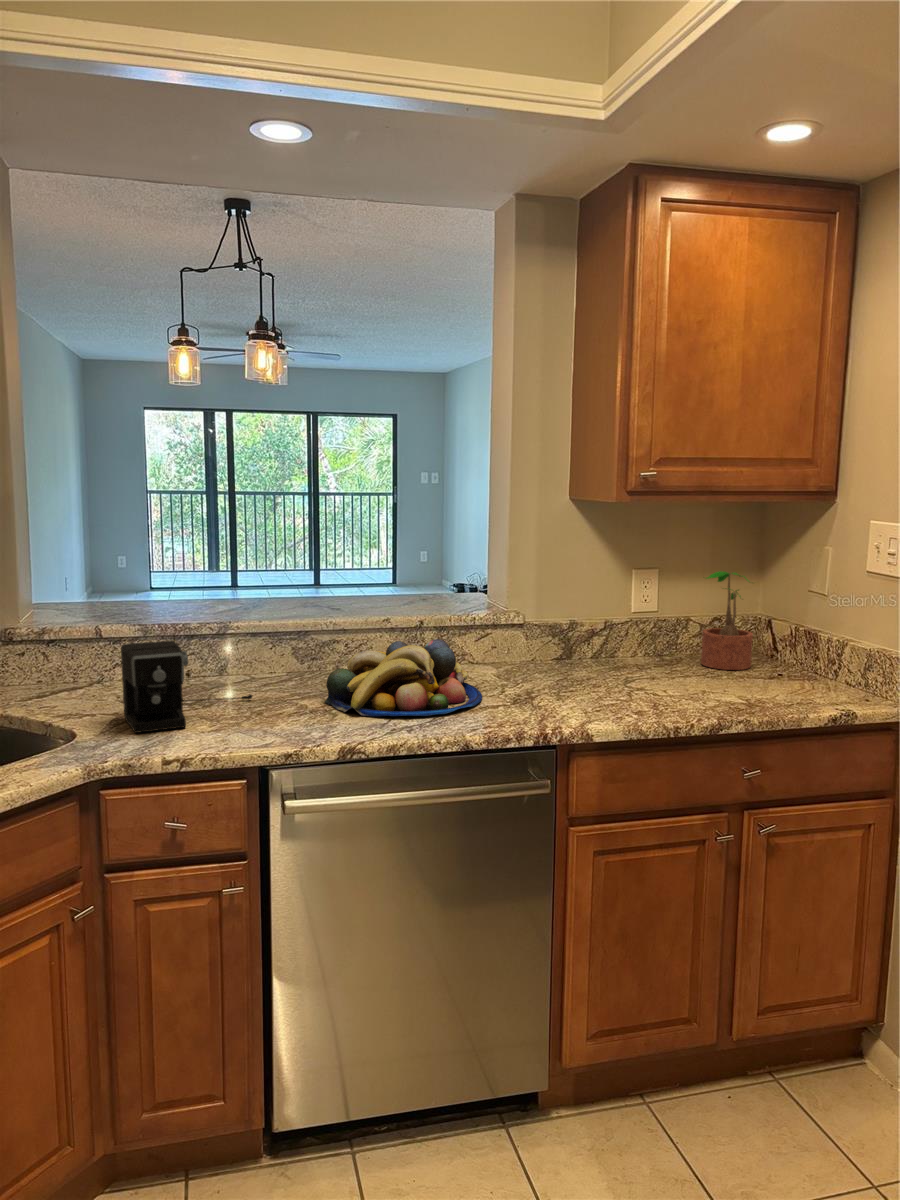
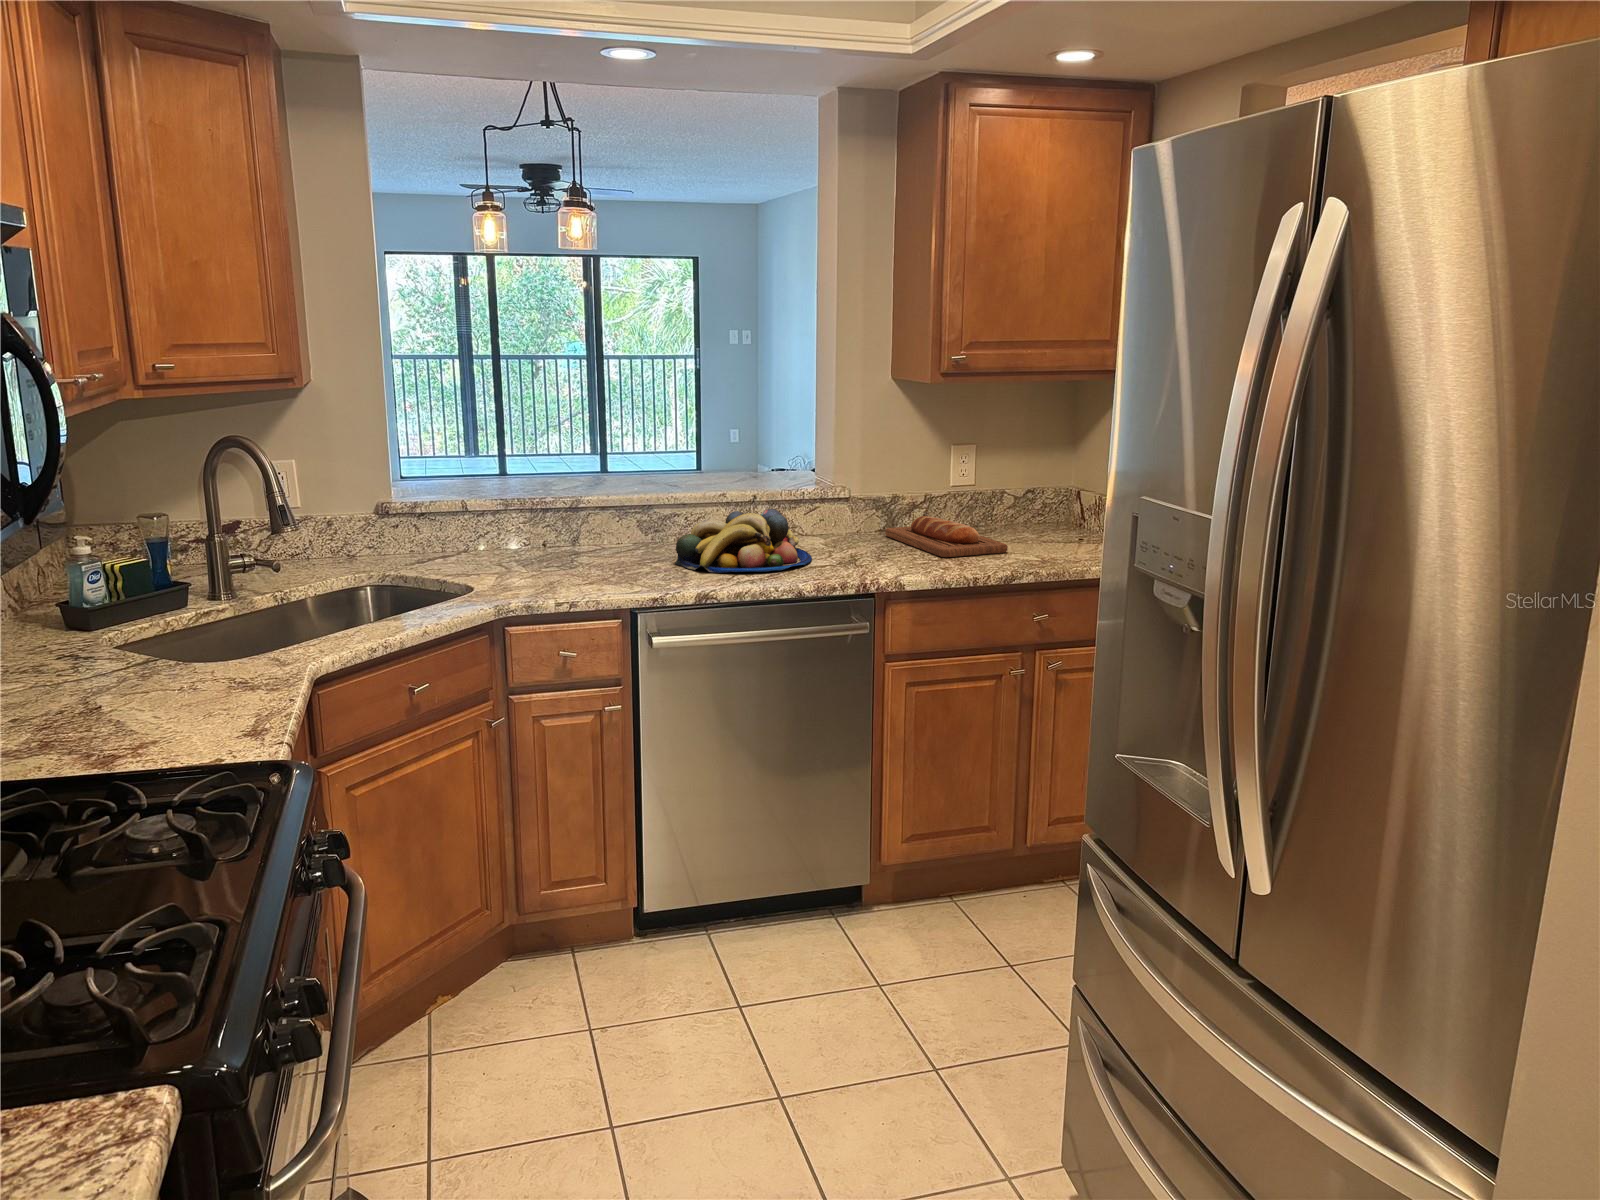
potted plant: present [701,571,753,670] -> none [1012,446,1064,537]
coffee maker: present [121,641,252,733] -> none [503,510,611,585]
bread loaf: none [563,646,705,697] -> present [885,516,1008,557]

